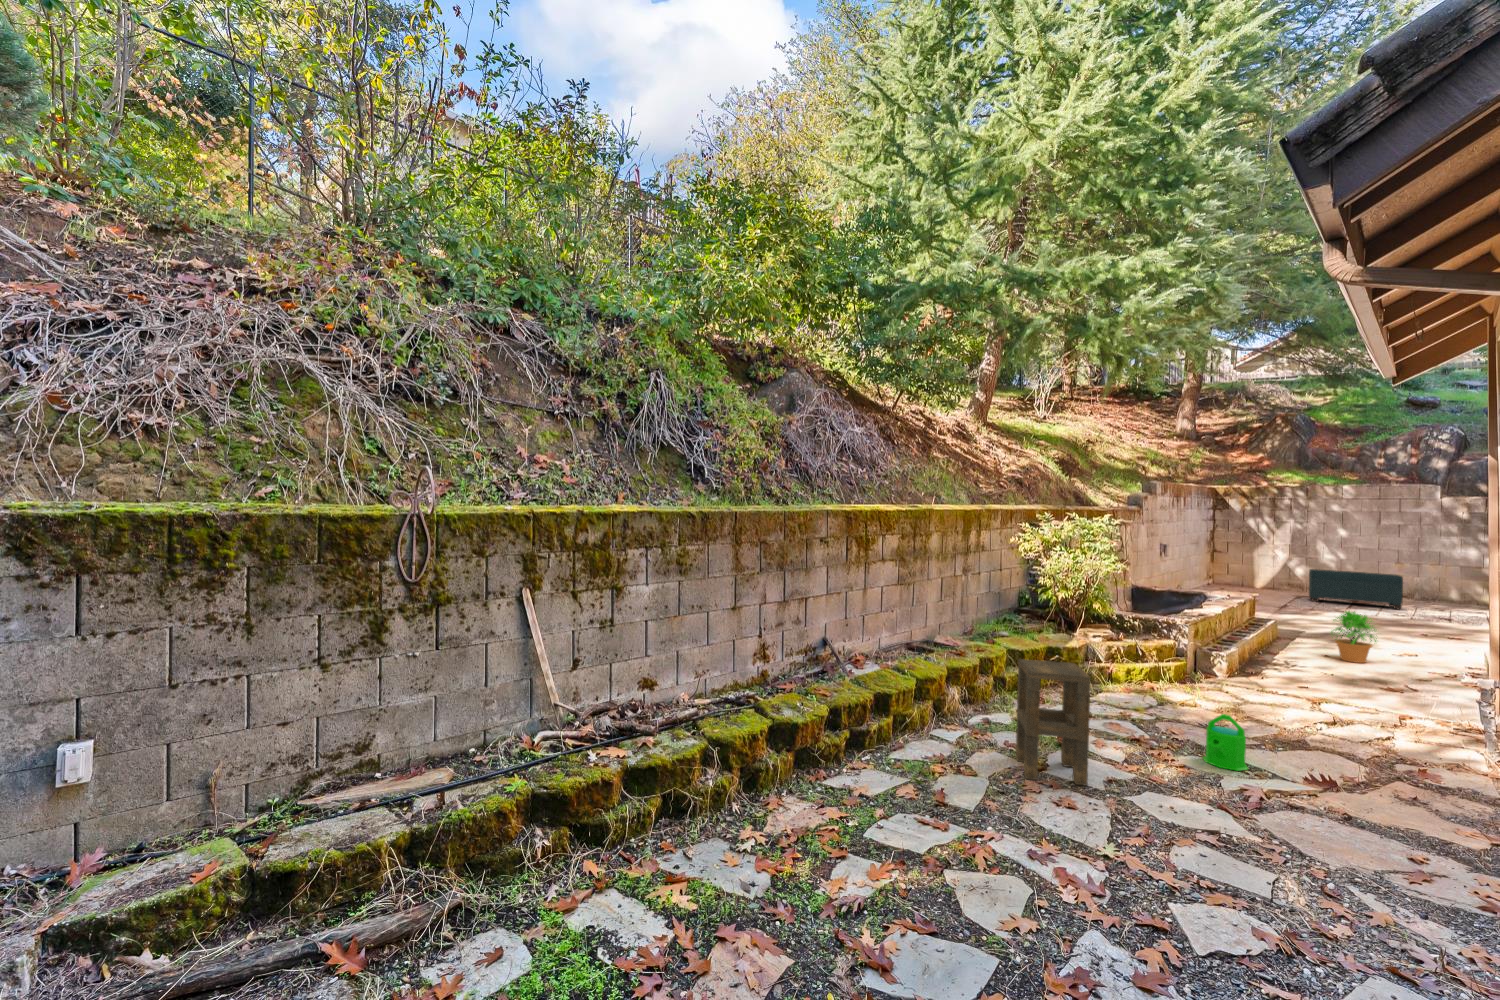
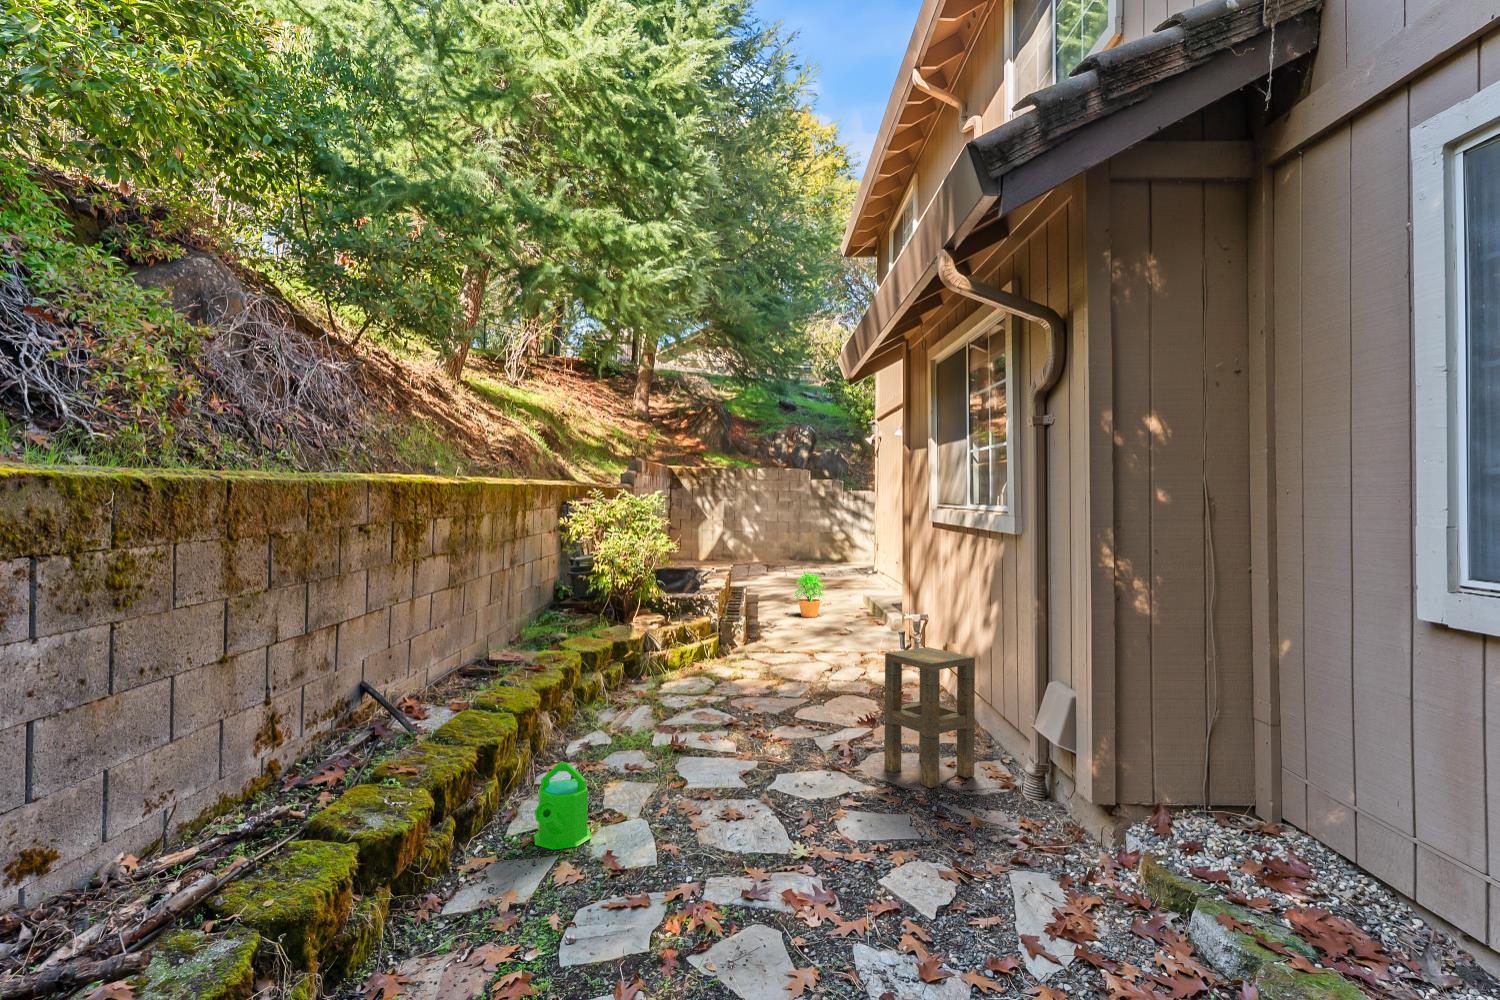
bench: present [1309,569,1403,609] -> none [739,542,800,571]
side table: present [1016,659,1090,786] -> present [884,647,975,788]
watering can: present [1203,714,1248,771] -> present [534,762,592,850]

